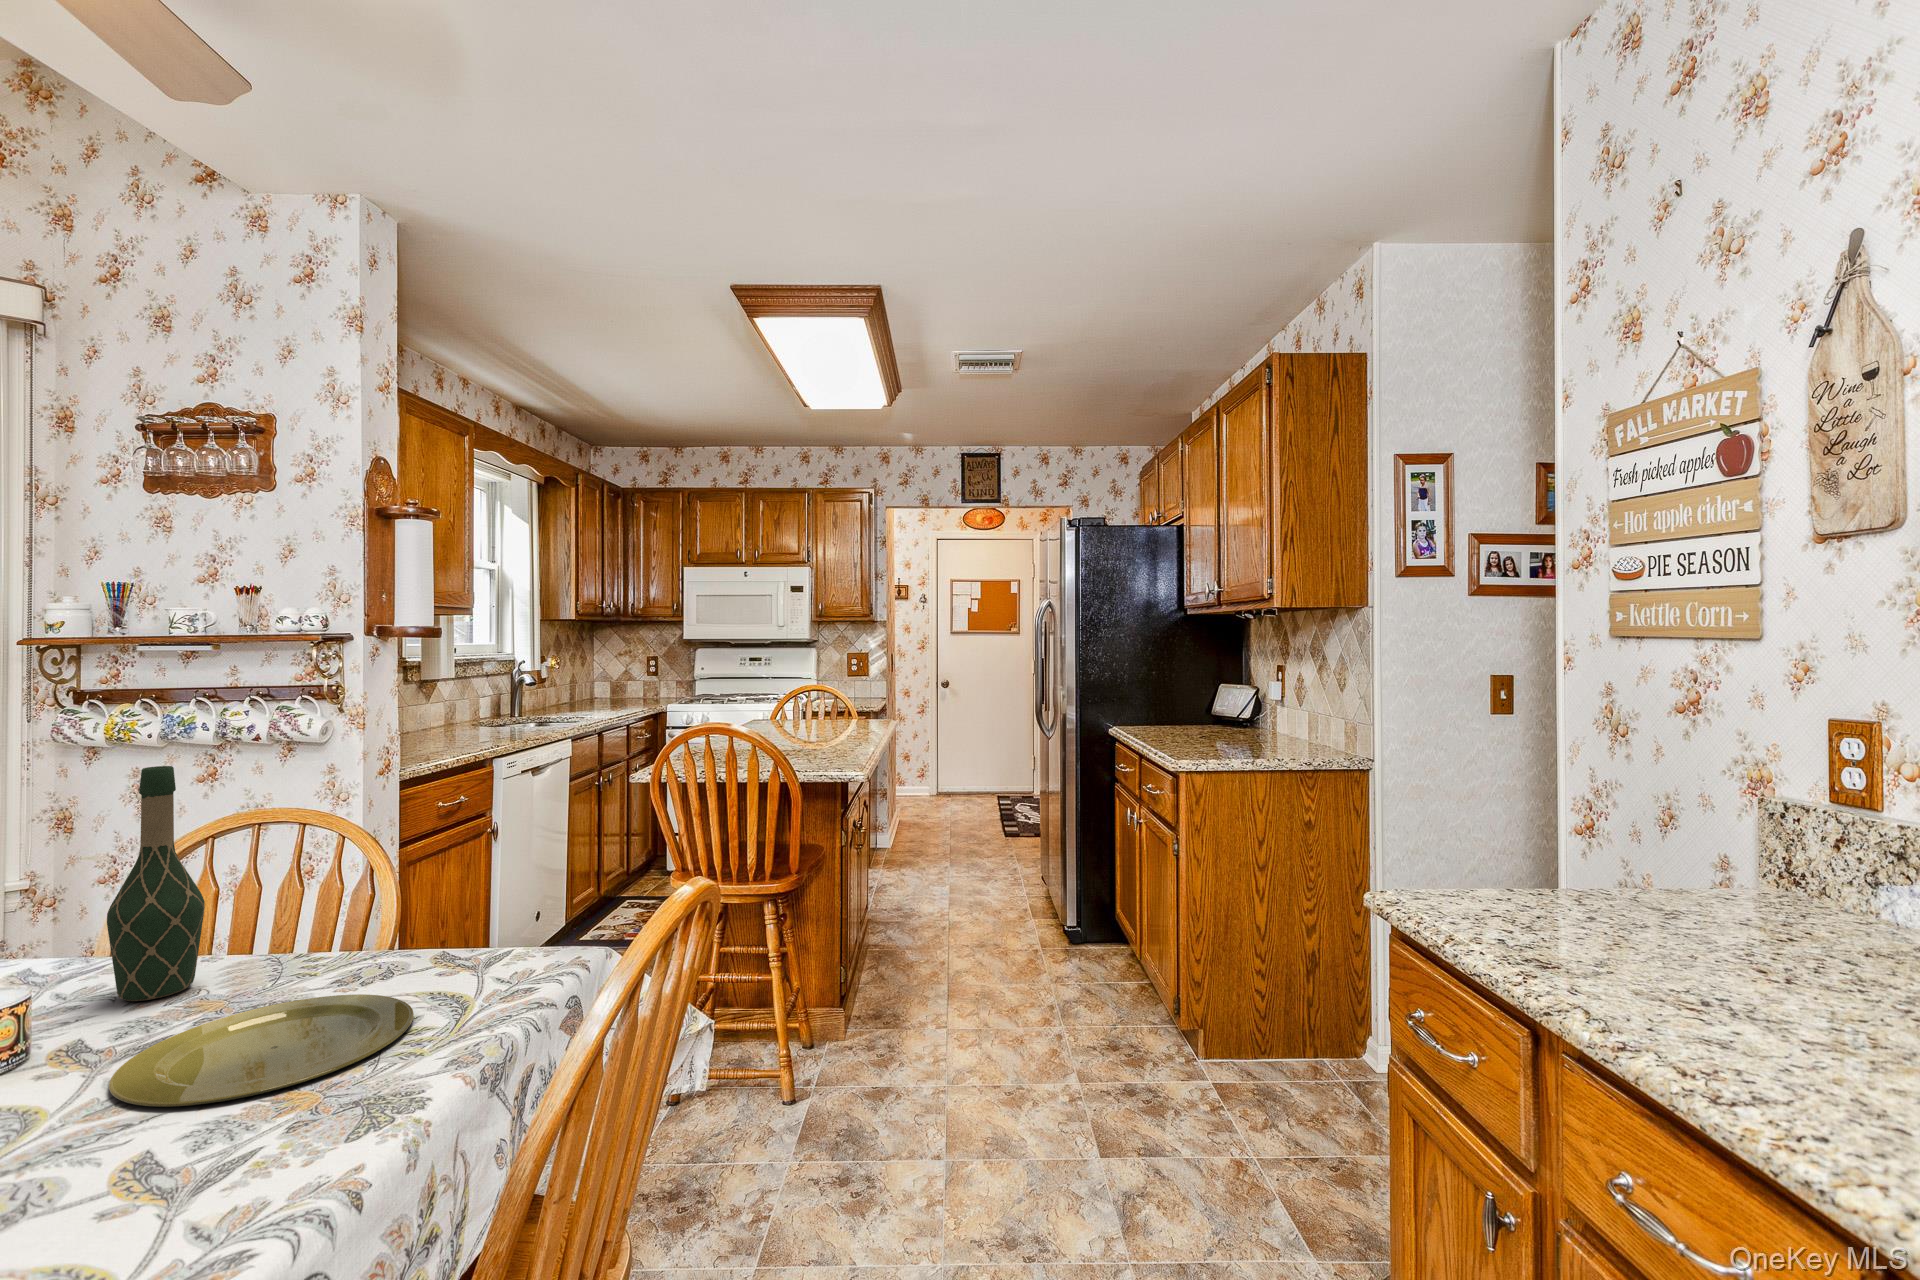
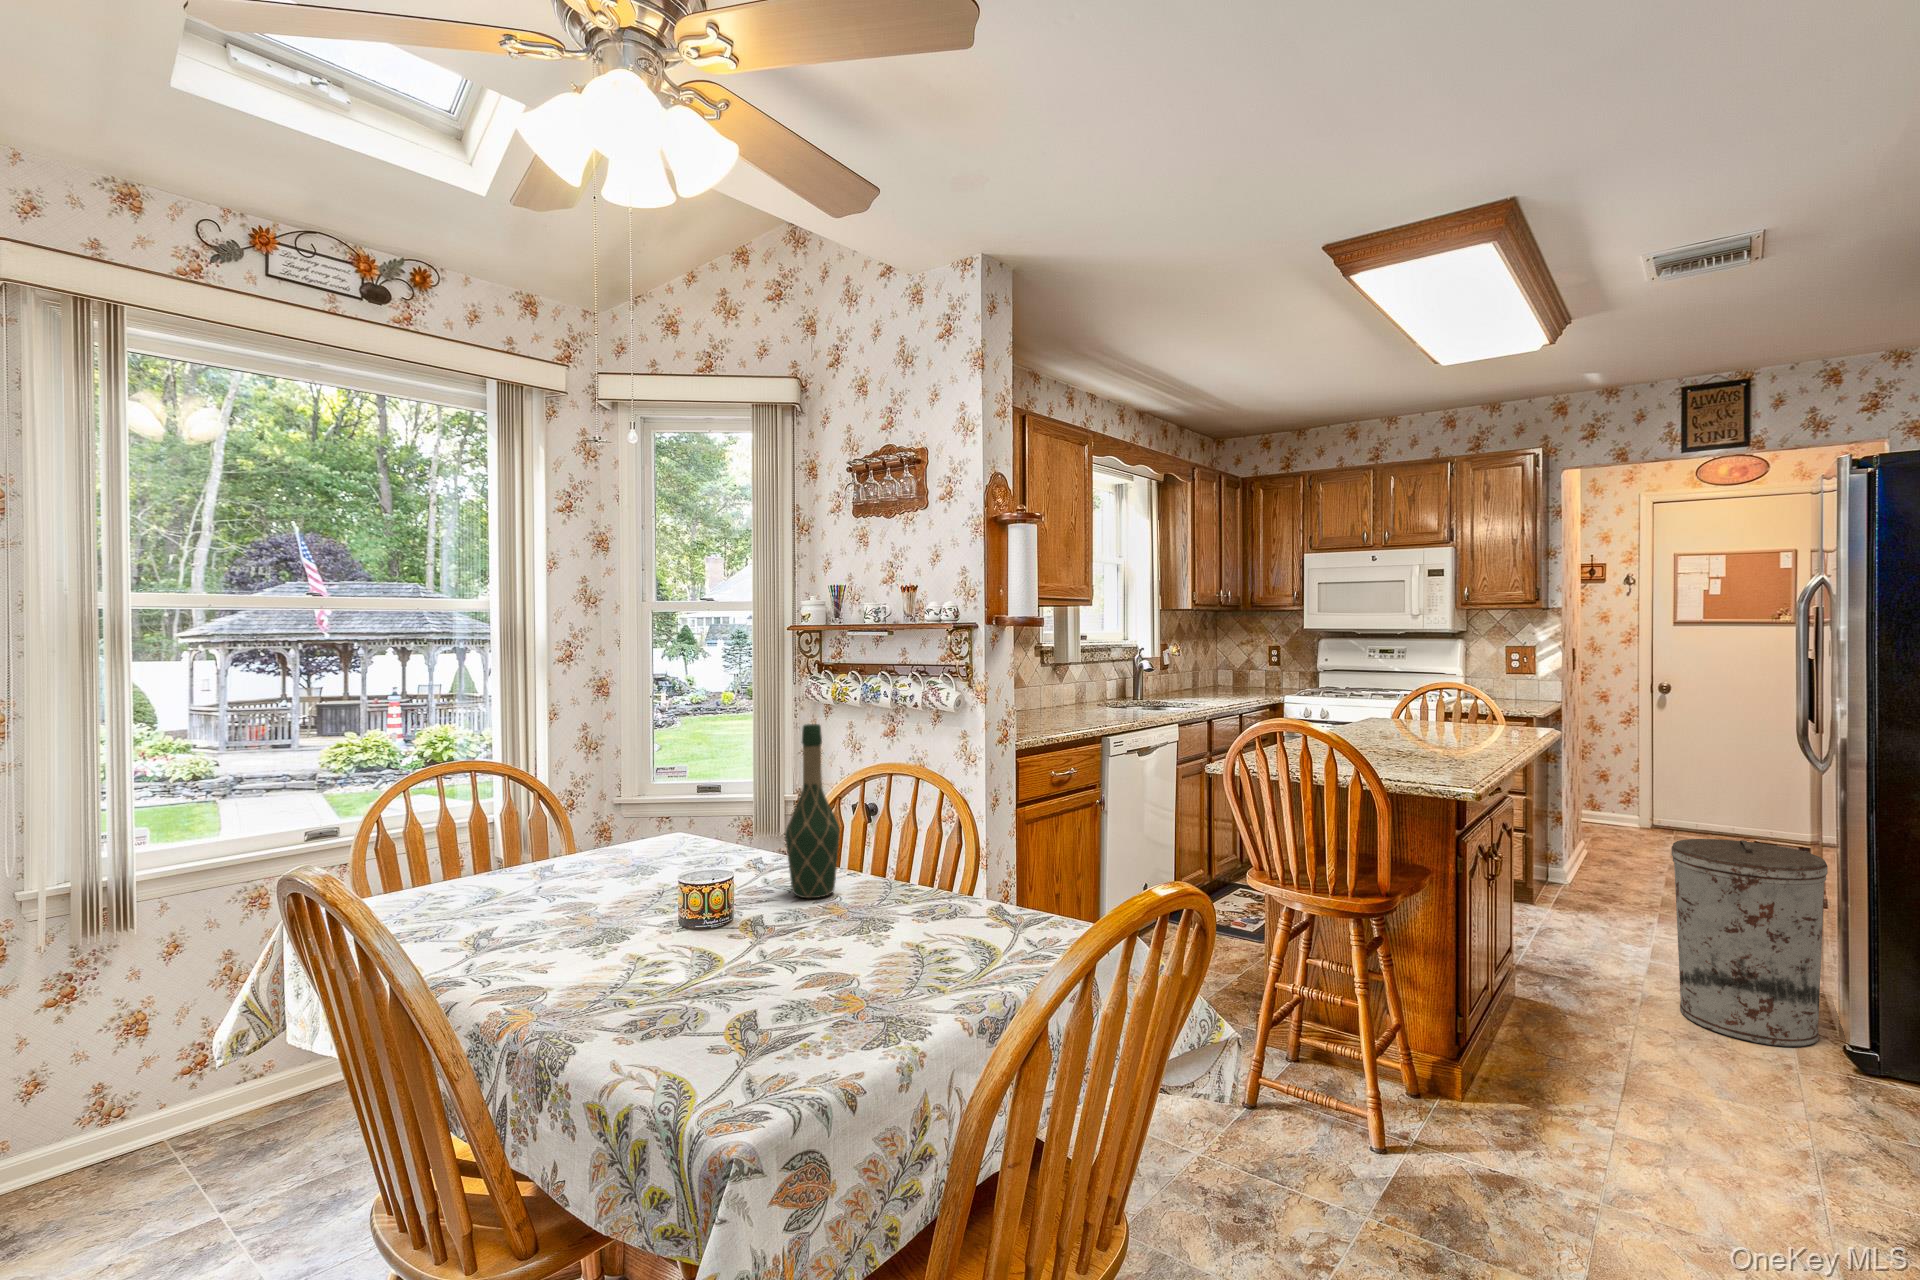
trash can: none [966,797,1048,937] -> present [1671,839,1828,1047]
plate: present [109,994,414,1107] -> none [759,921,950,989]

